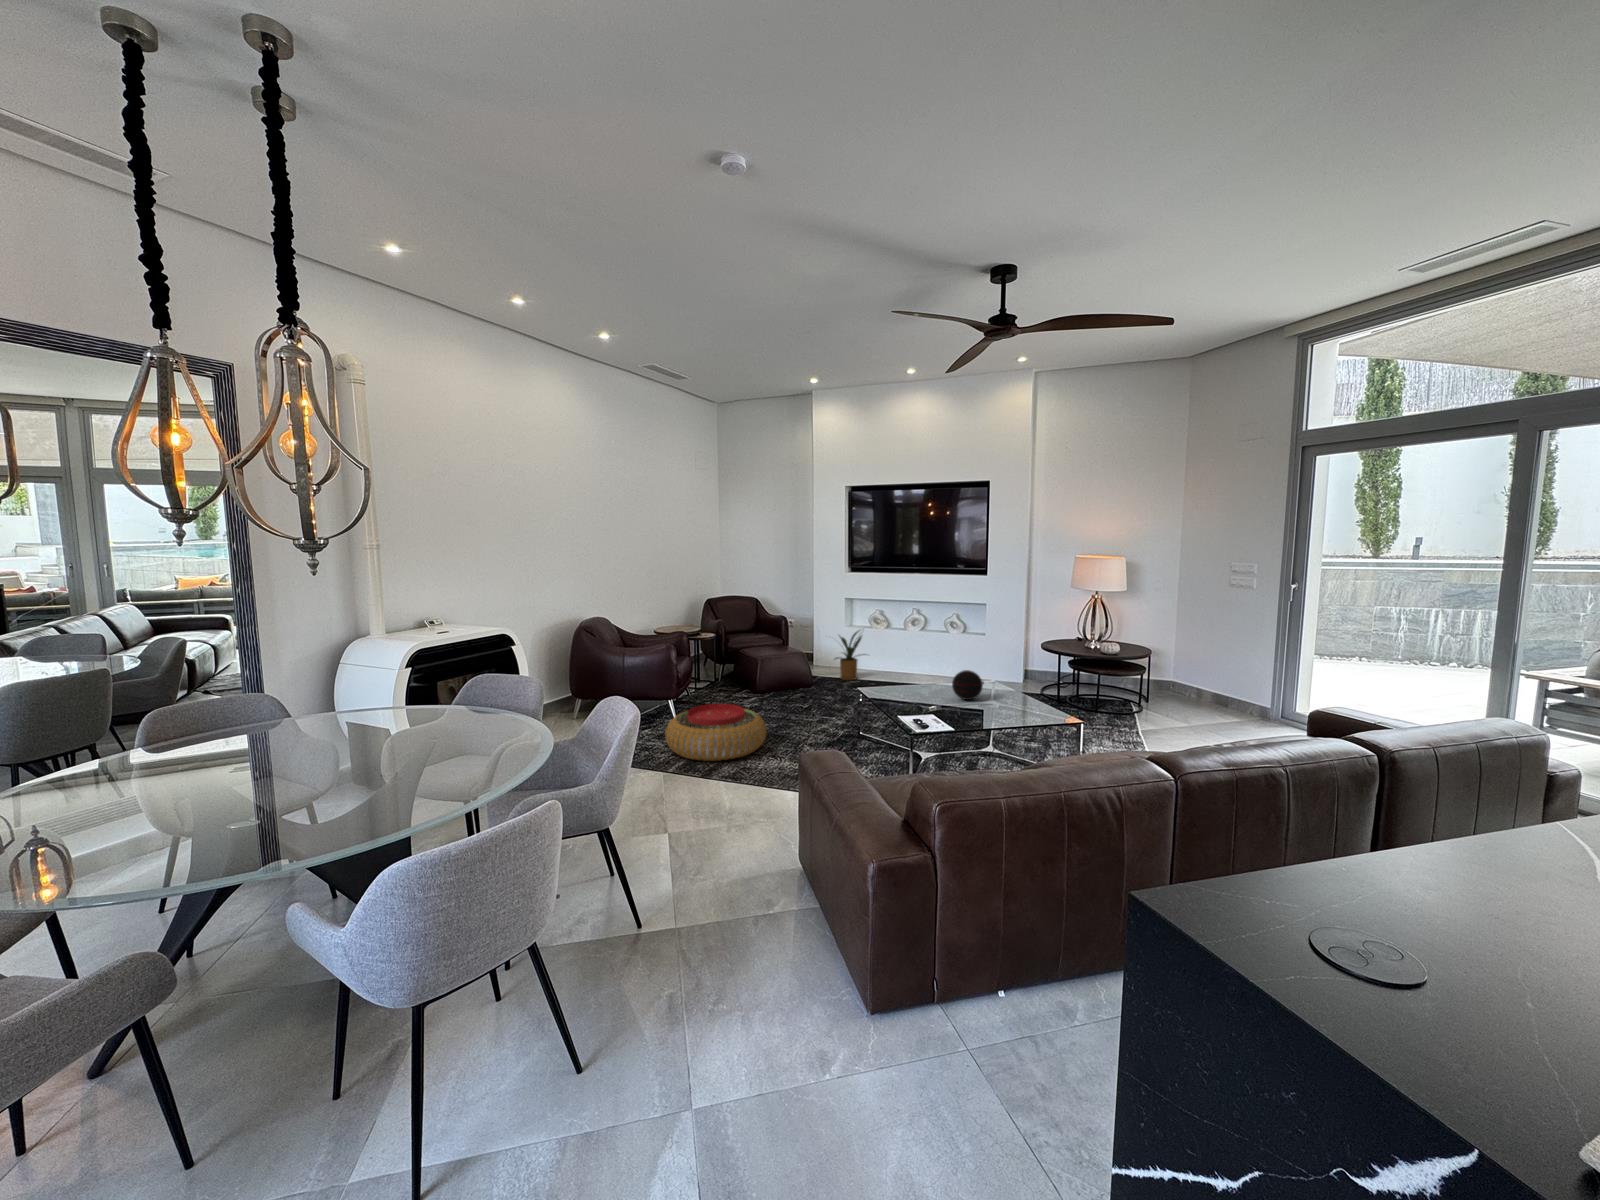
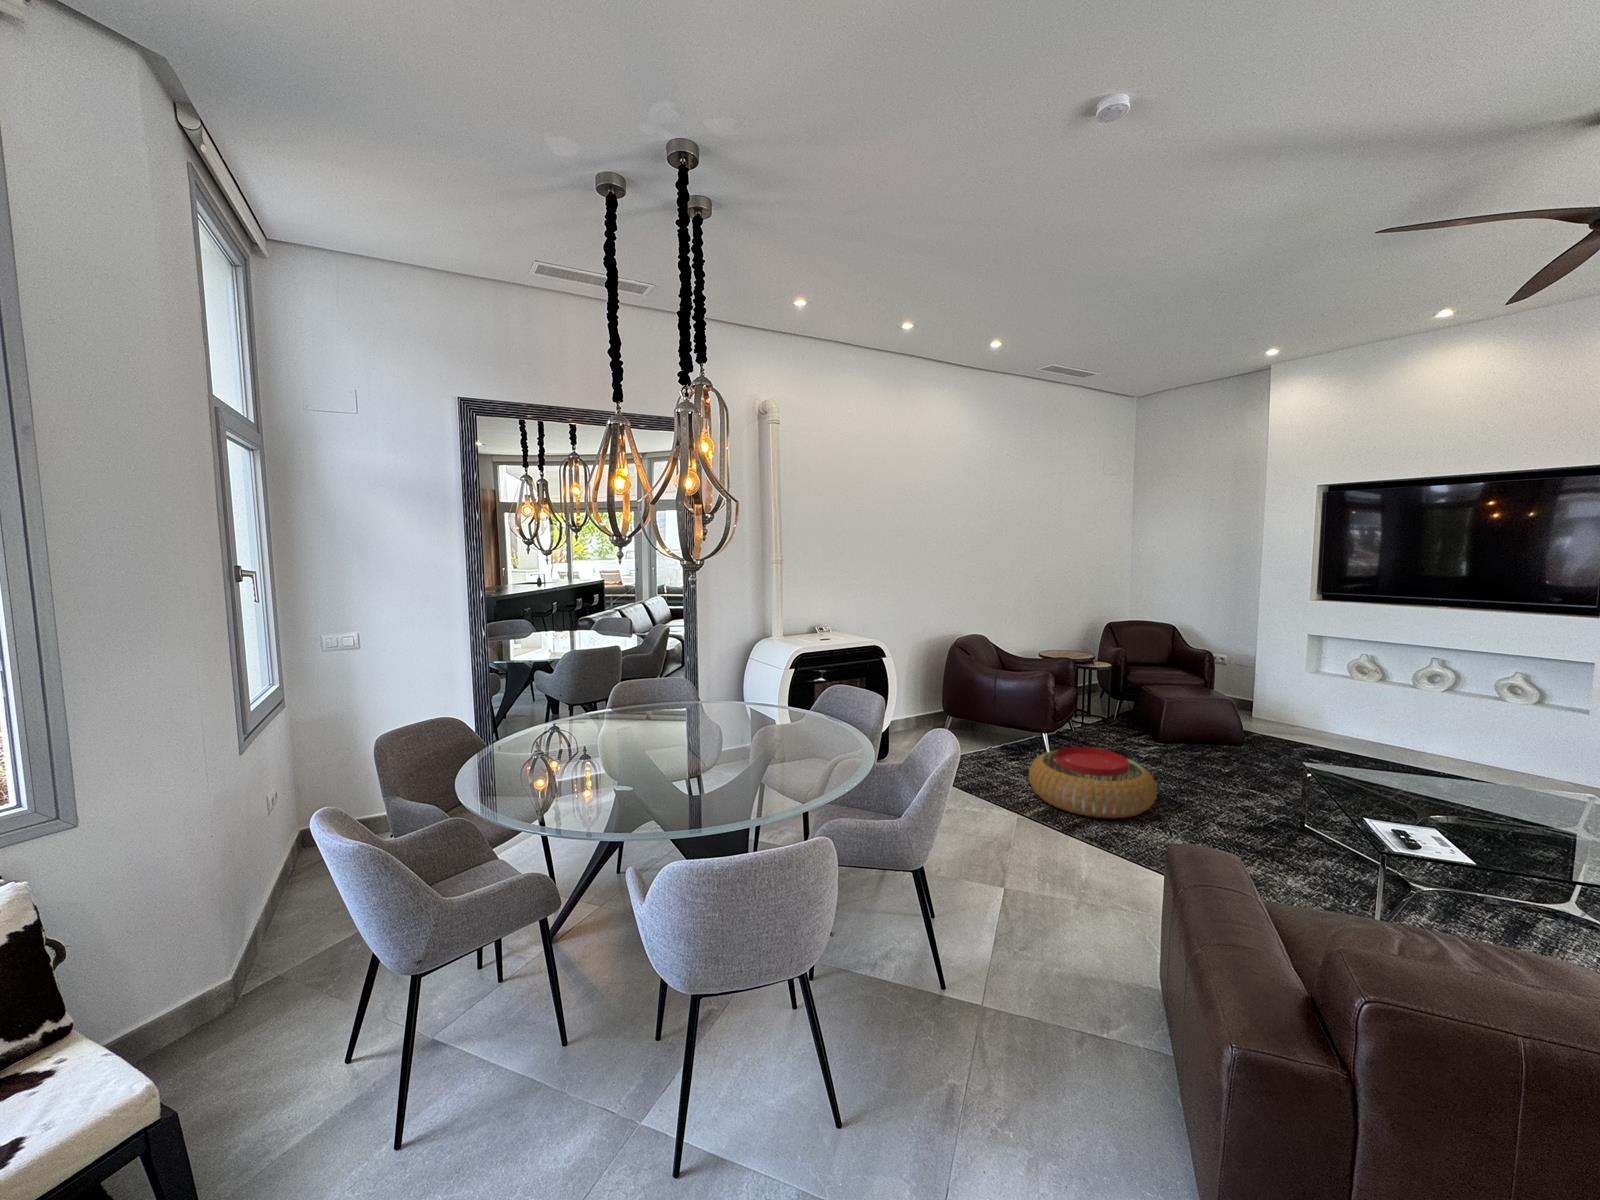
house plant: present [836,631,862,681] -> none [1266,679,1347,747]
decorative orb: present [952,670,983,700] -> none [1486,770,1556,819]

